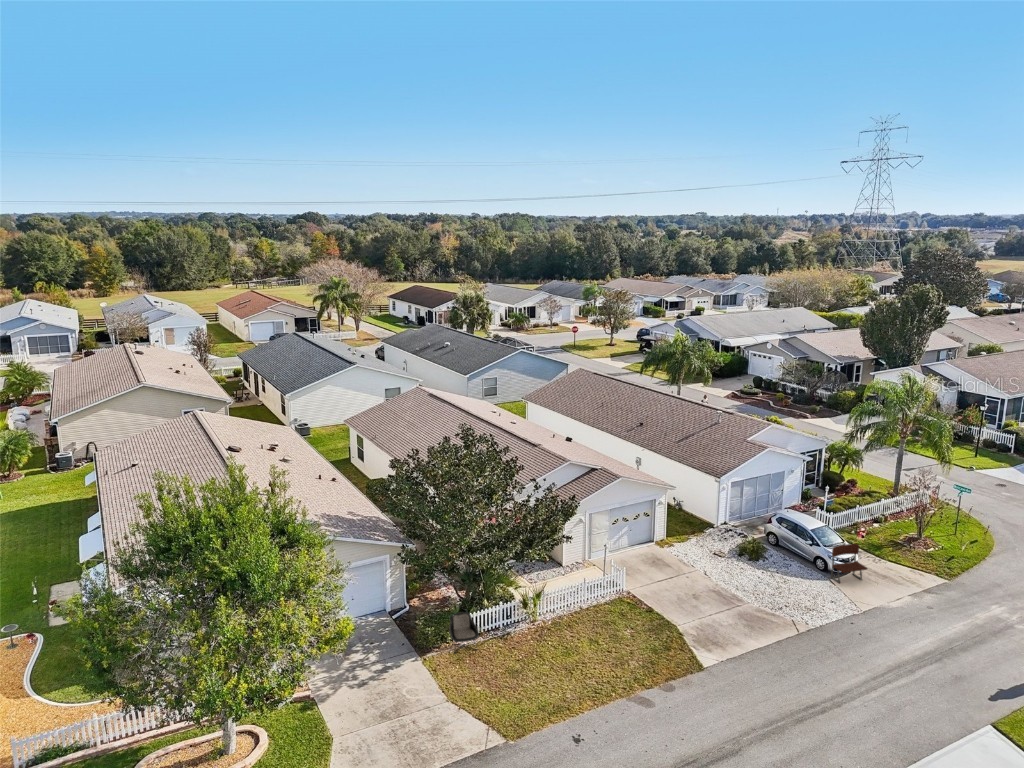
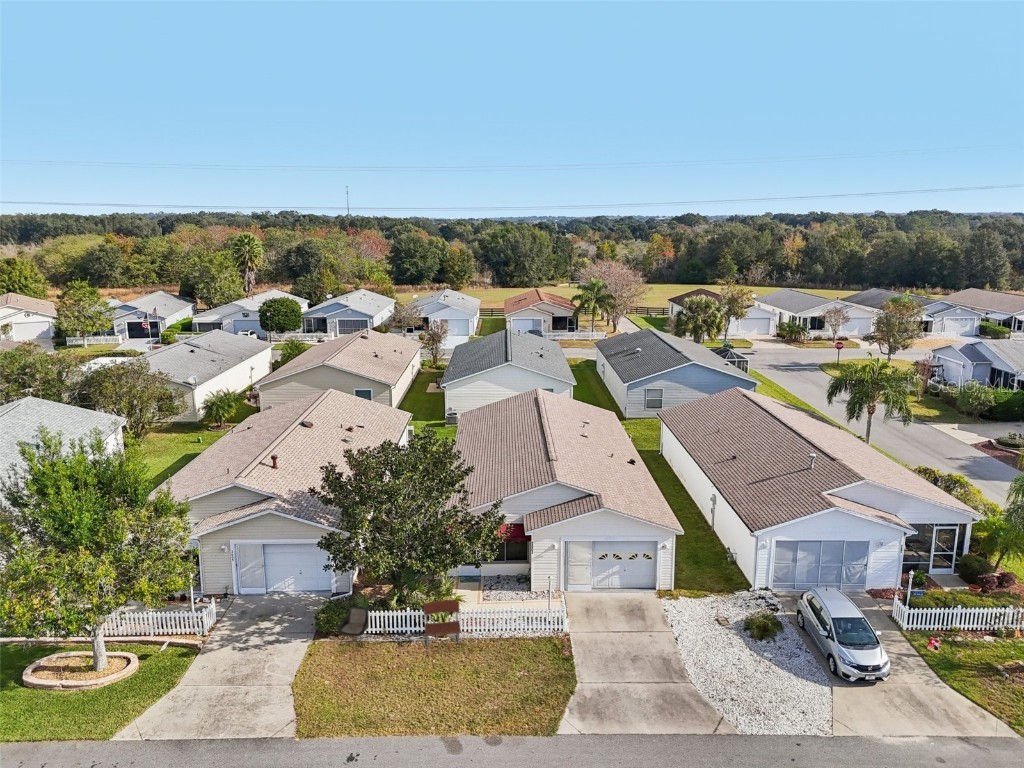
bench: present [831,544,867,583] -> present [424,600,461,647]

